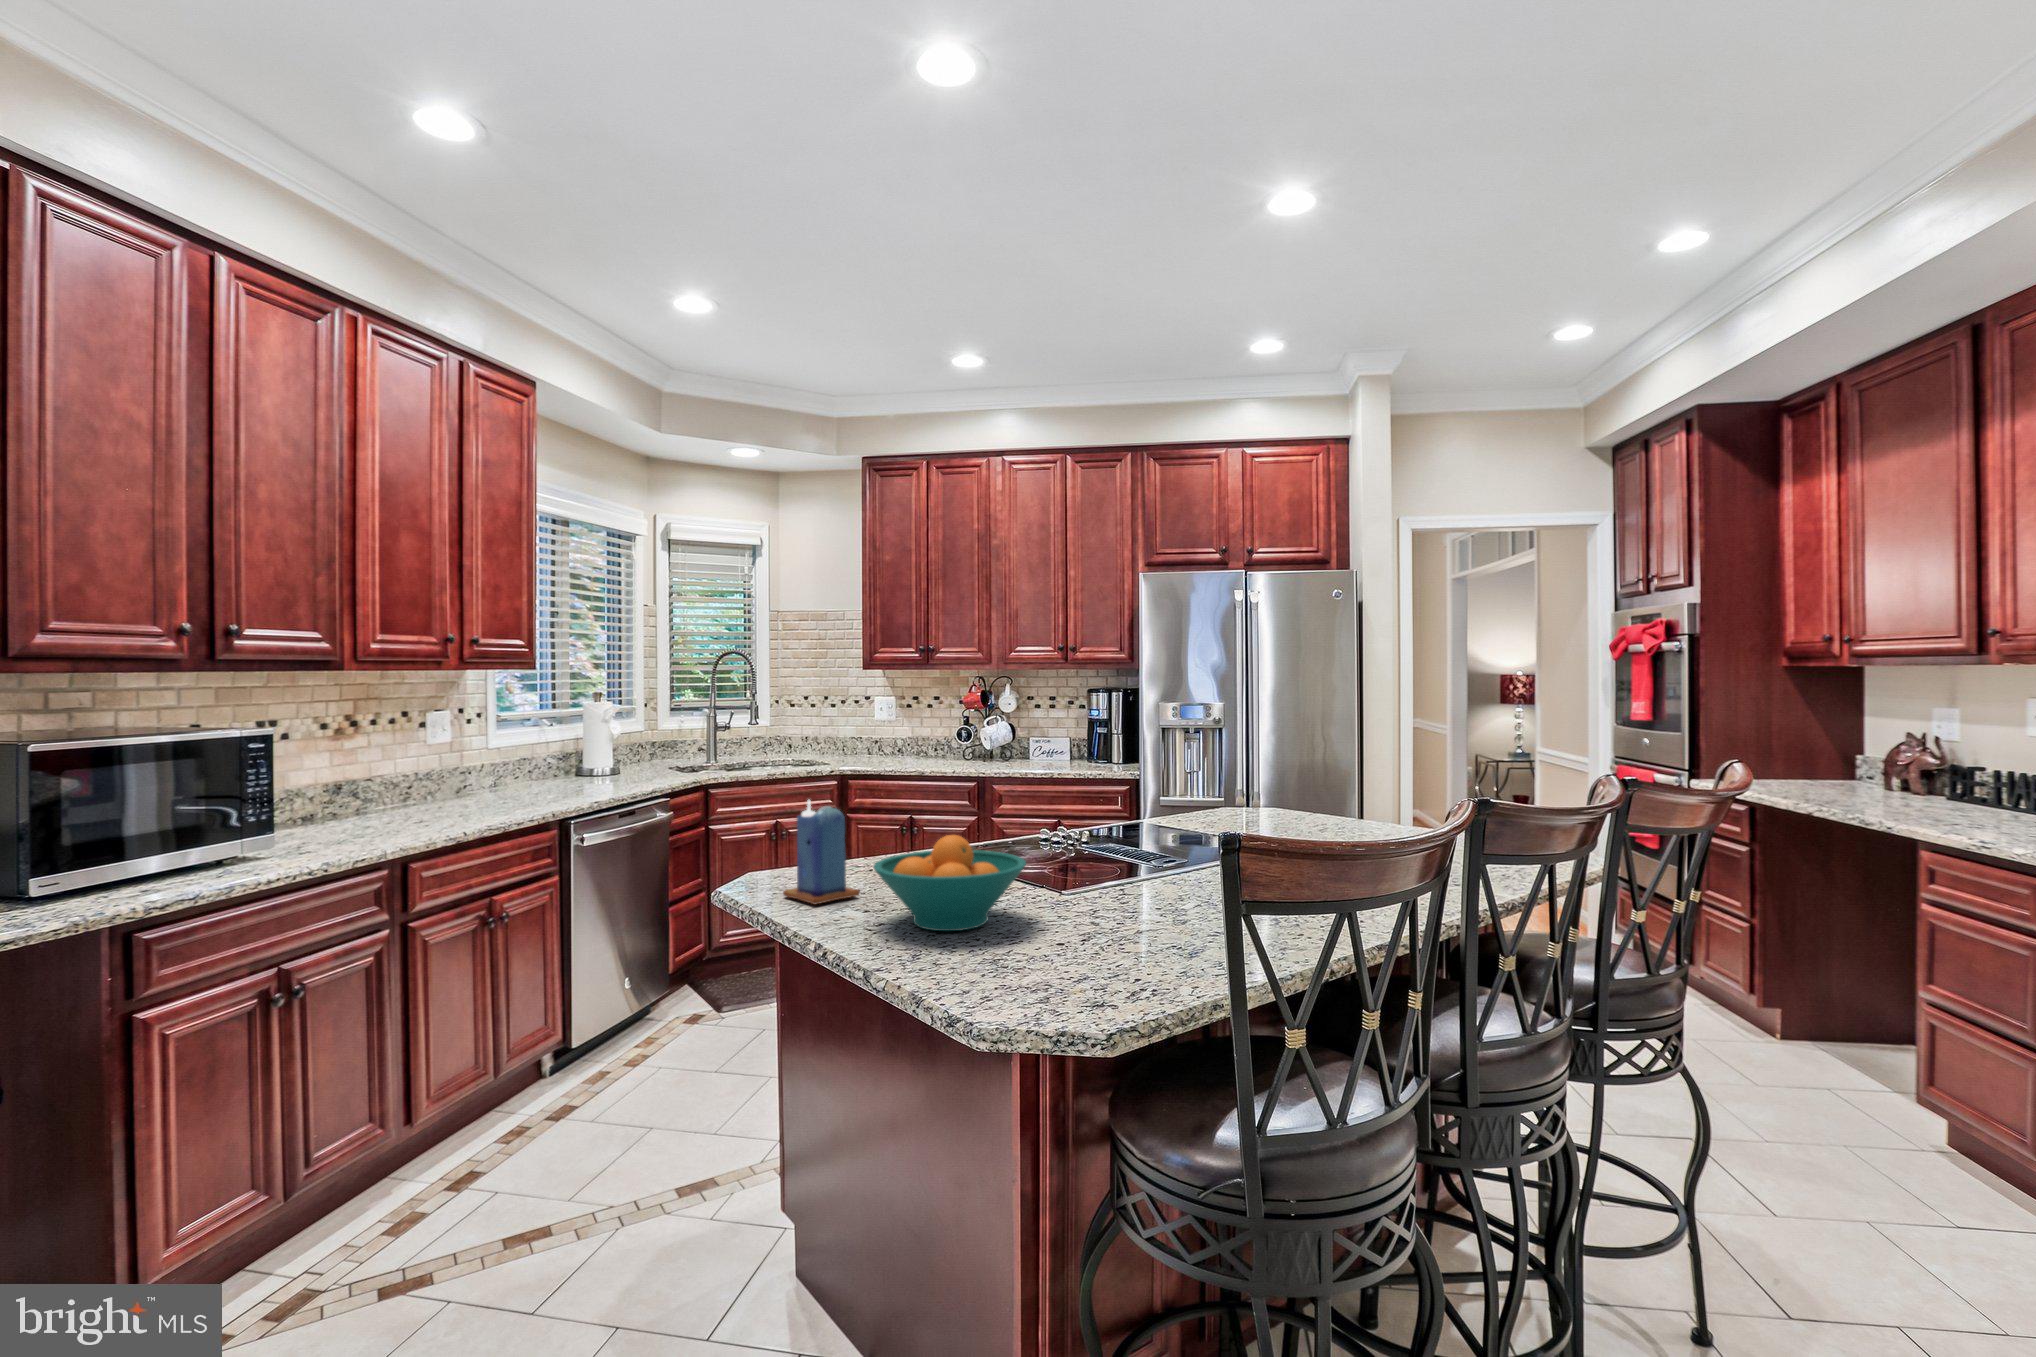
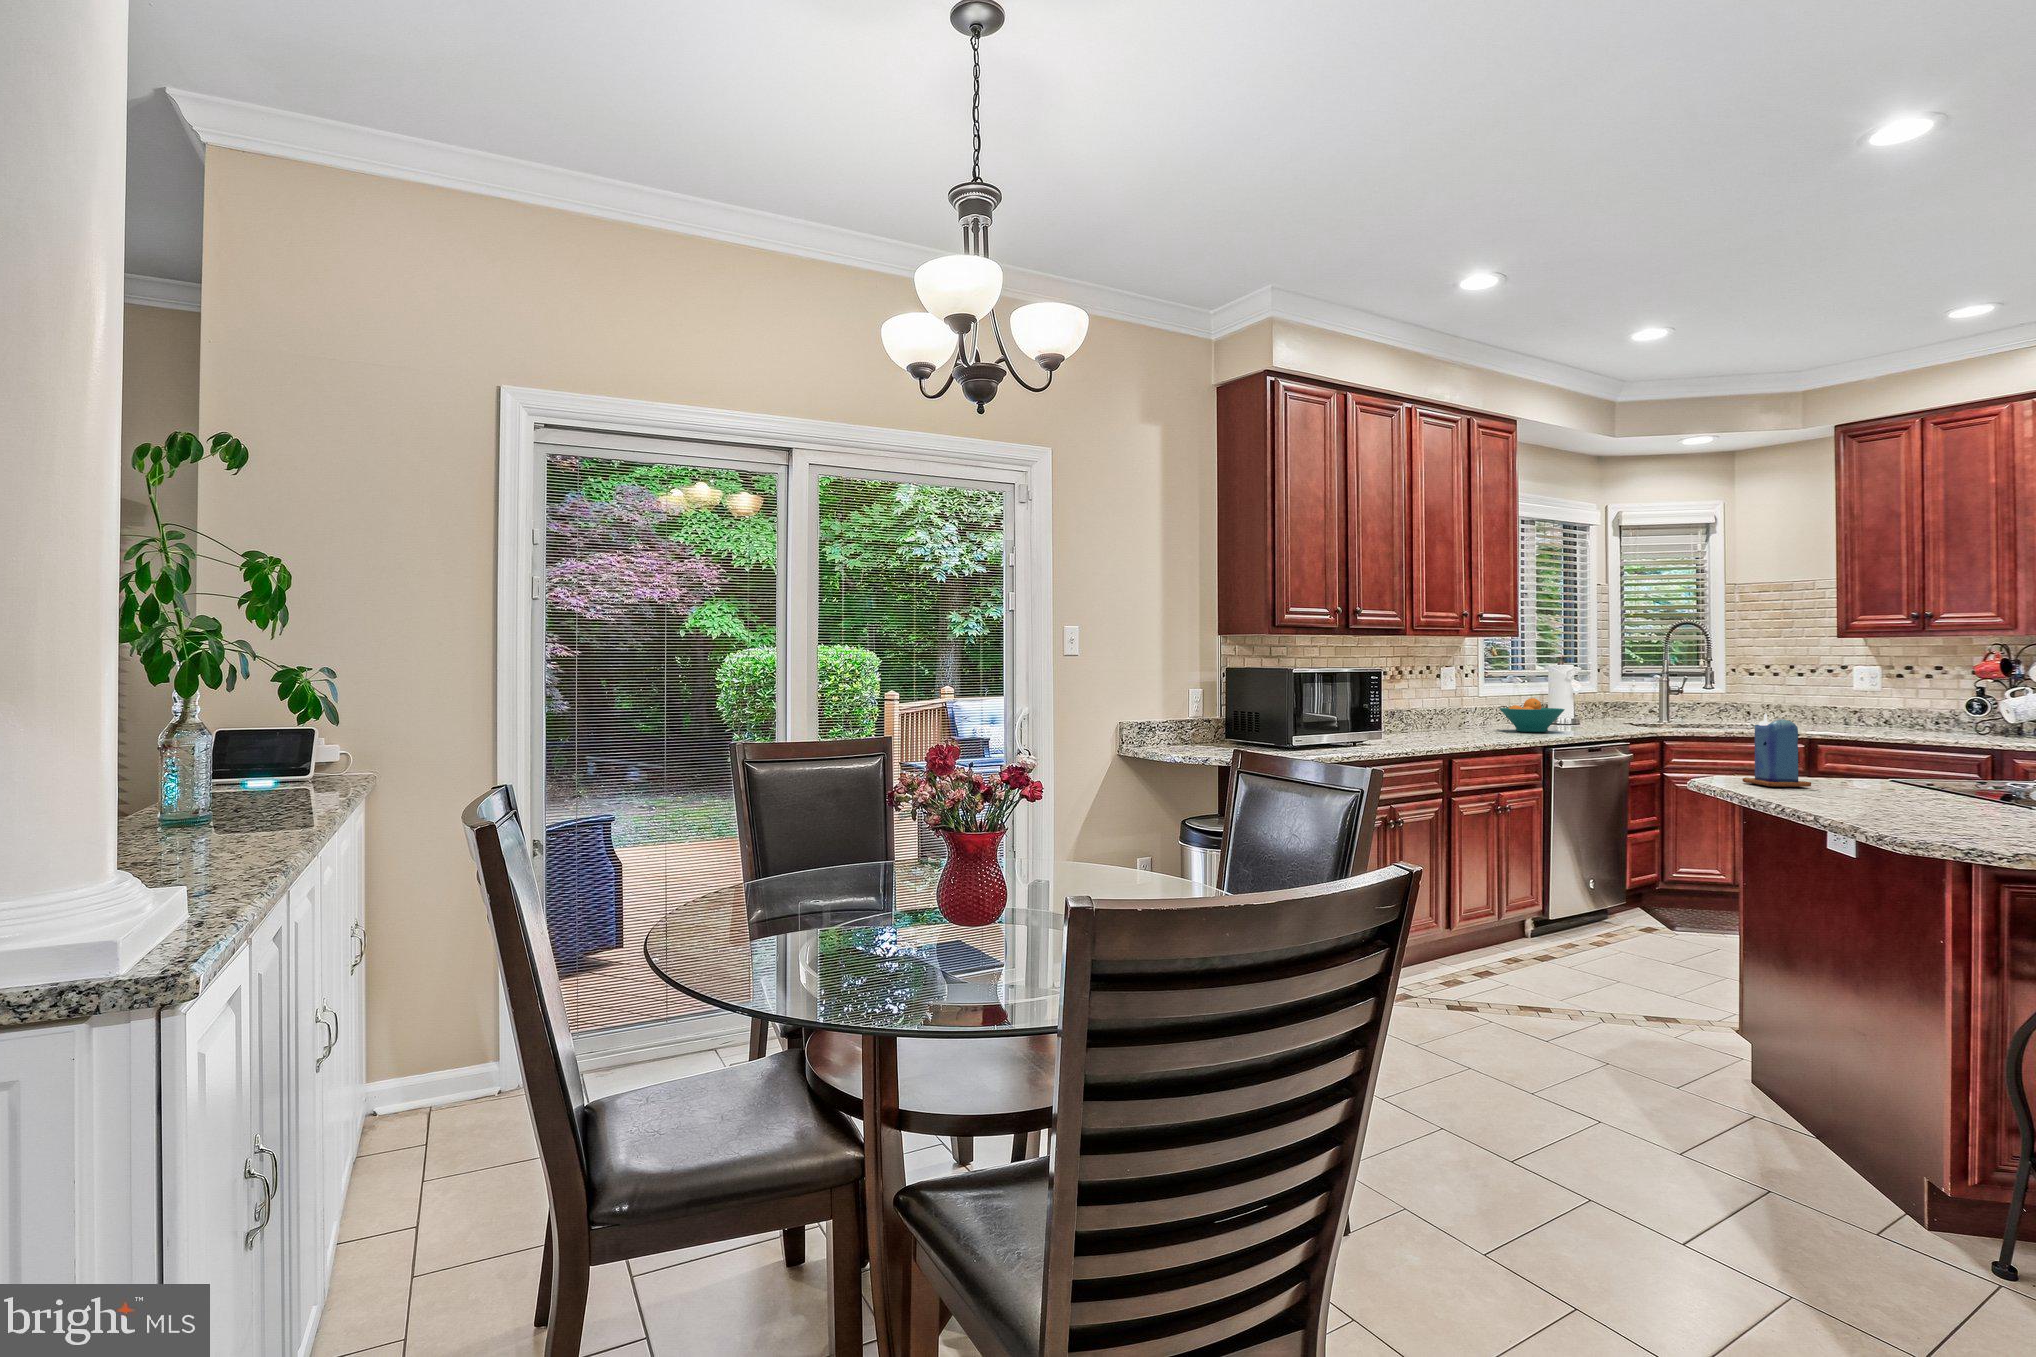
fruit bowl: present [874,835,1026,931] -> present [1500,698,1565,732]

